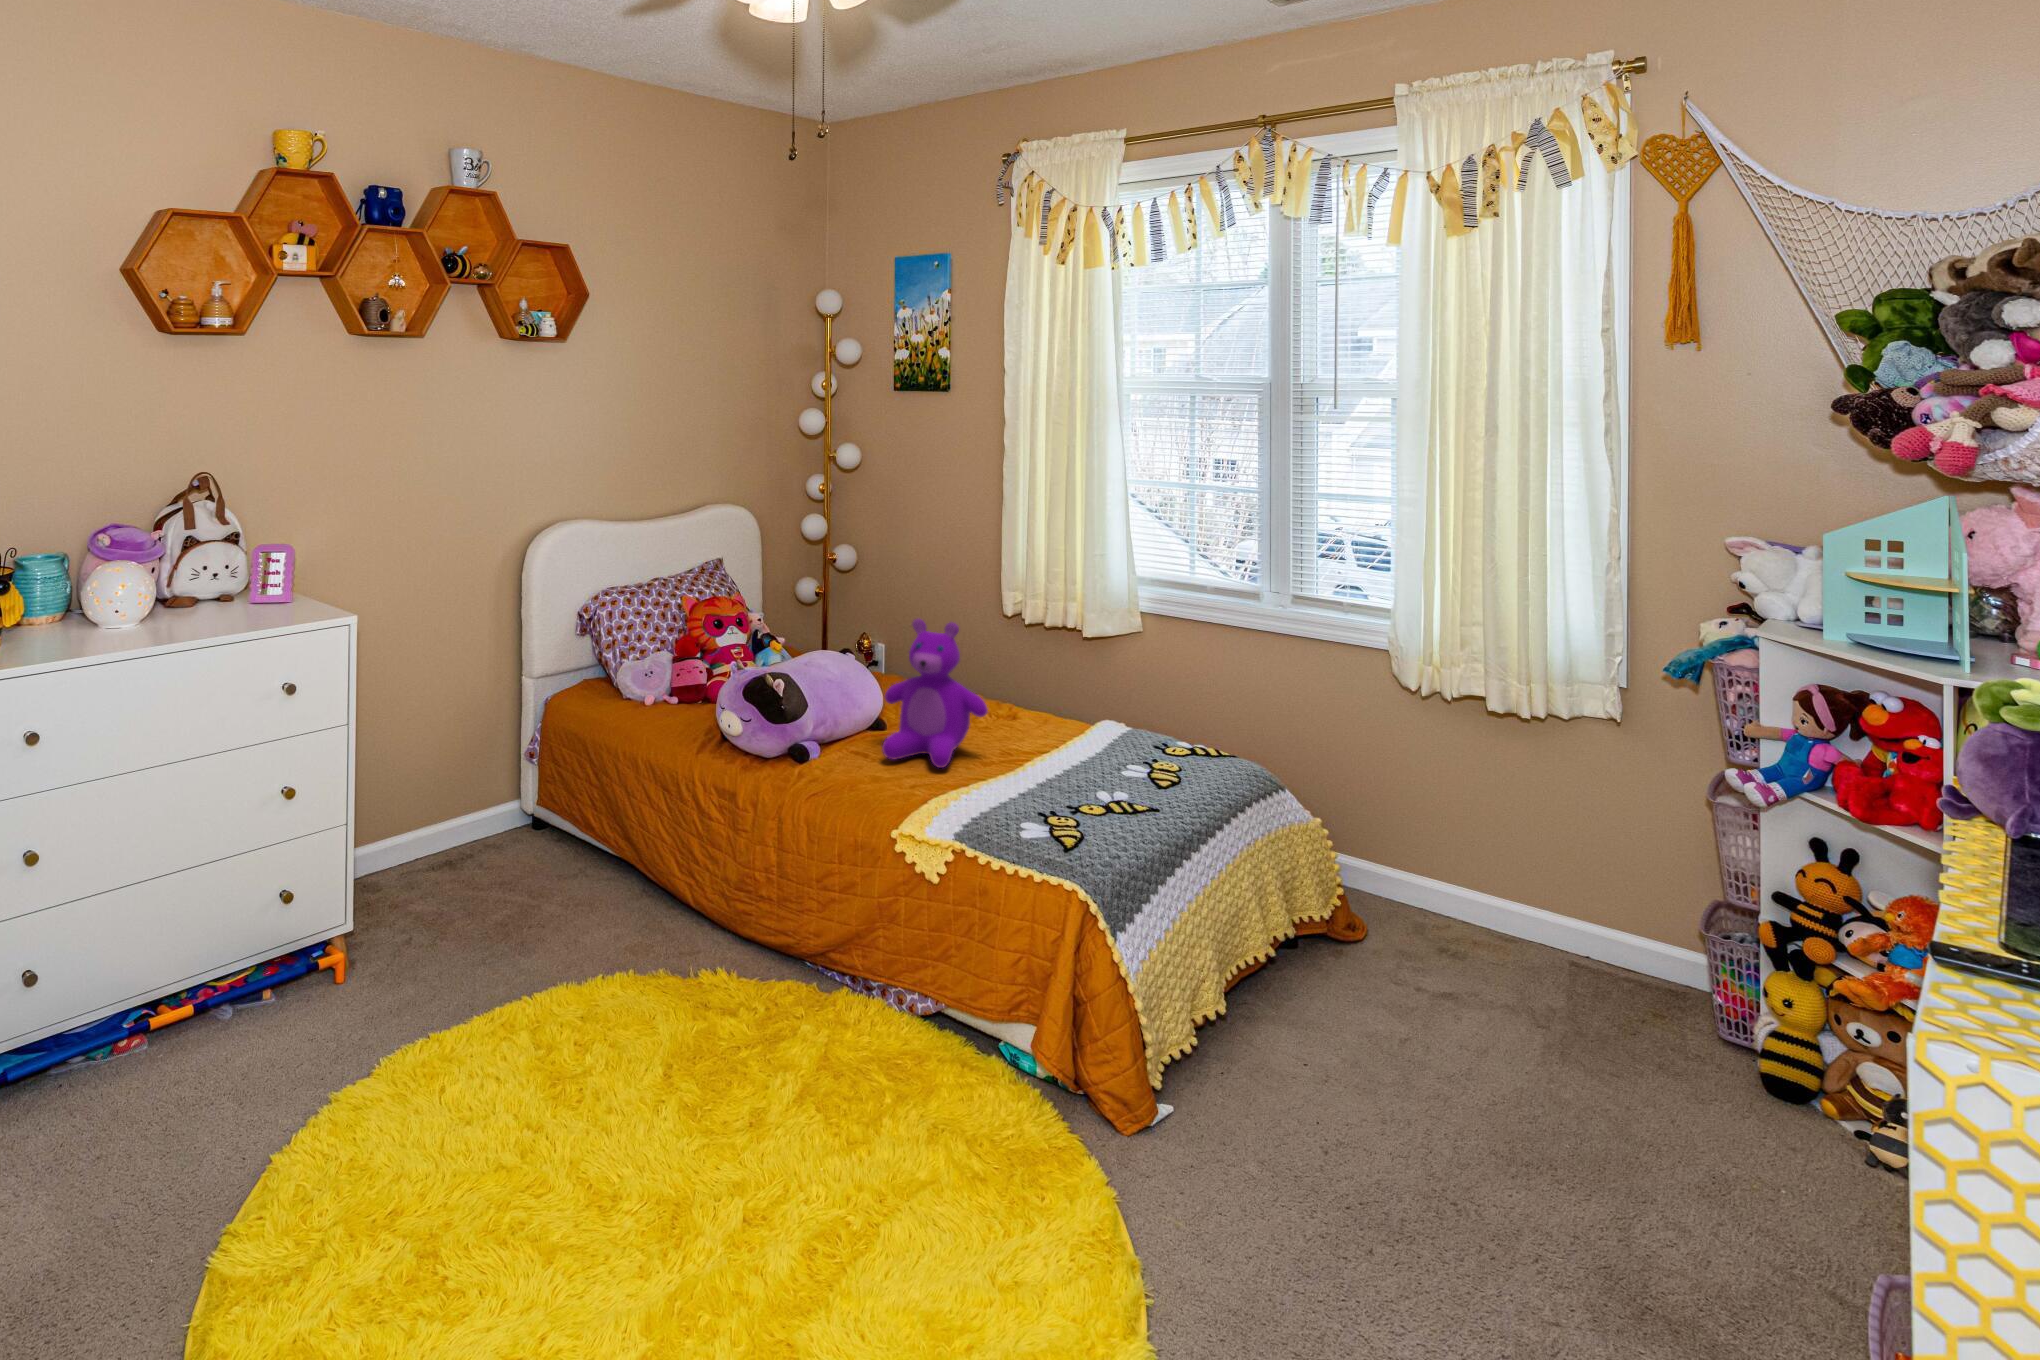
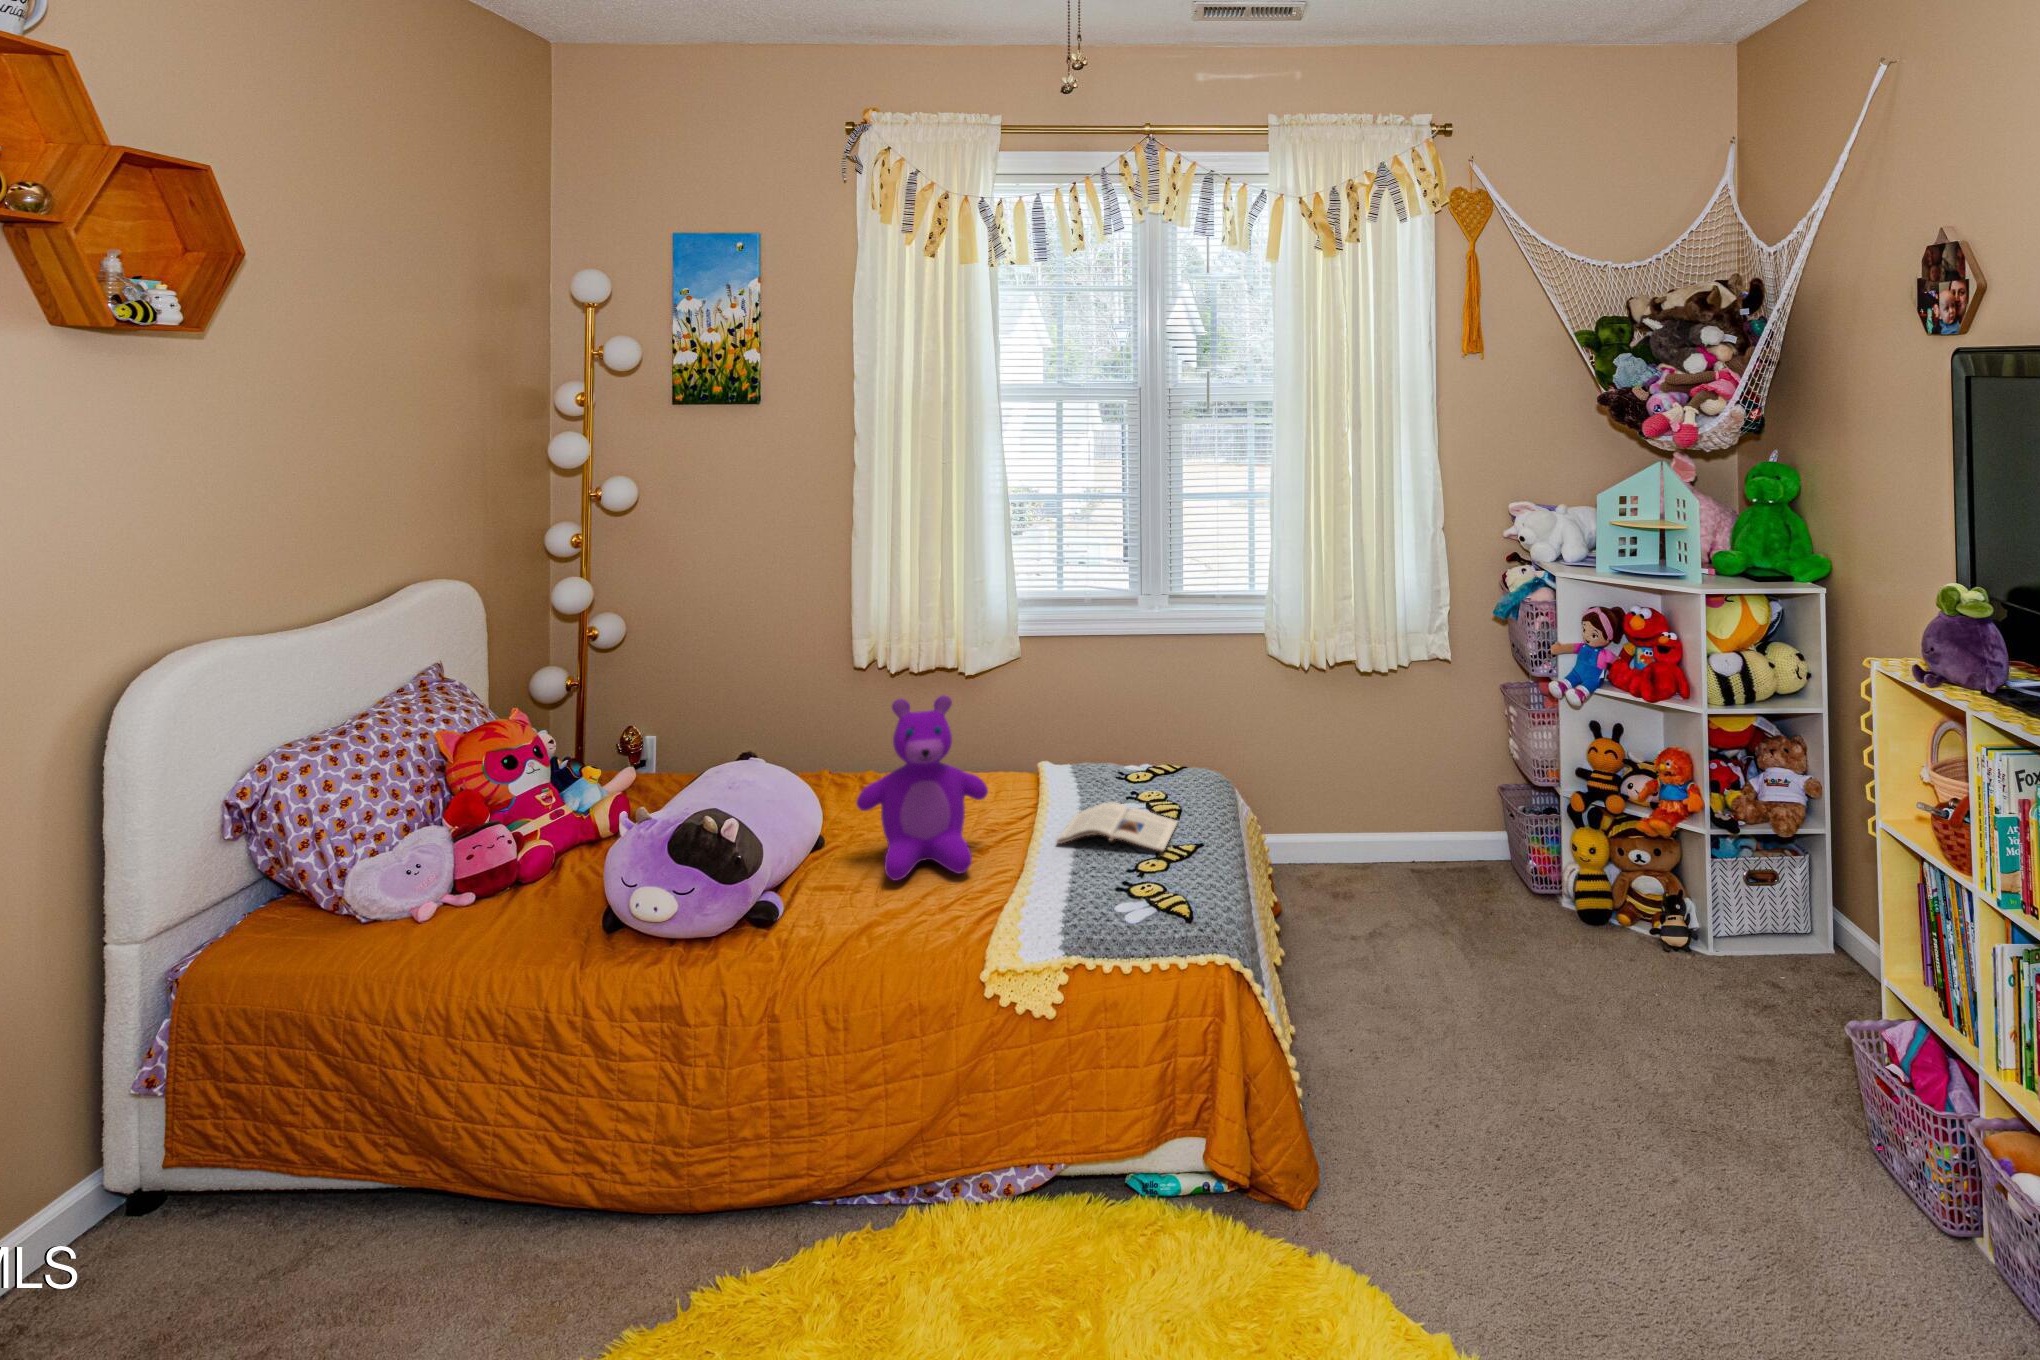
magazine: none [1038,753,1166,800] -> present [1057,802,1178,851]

